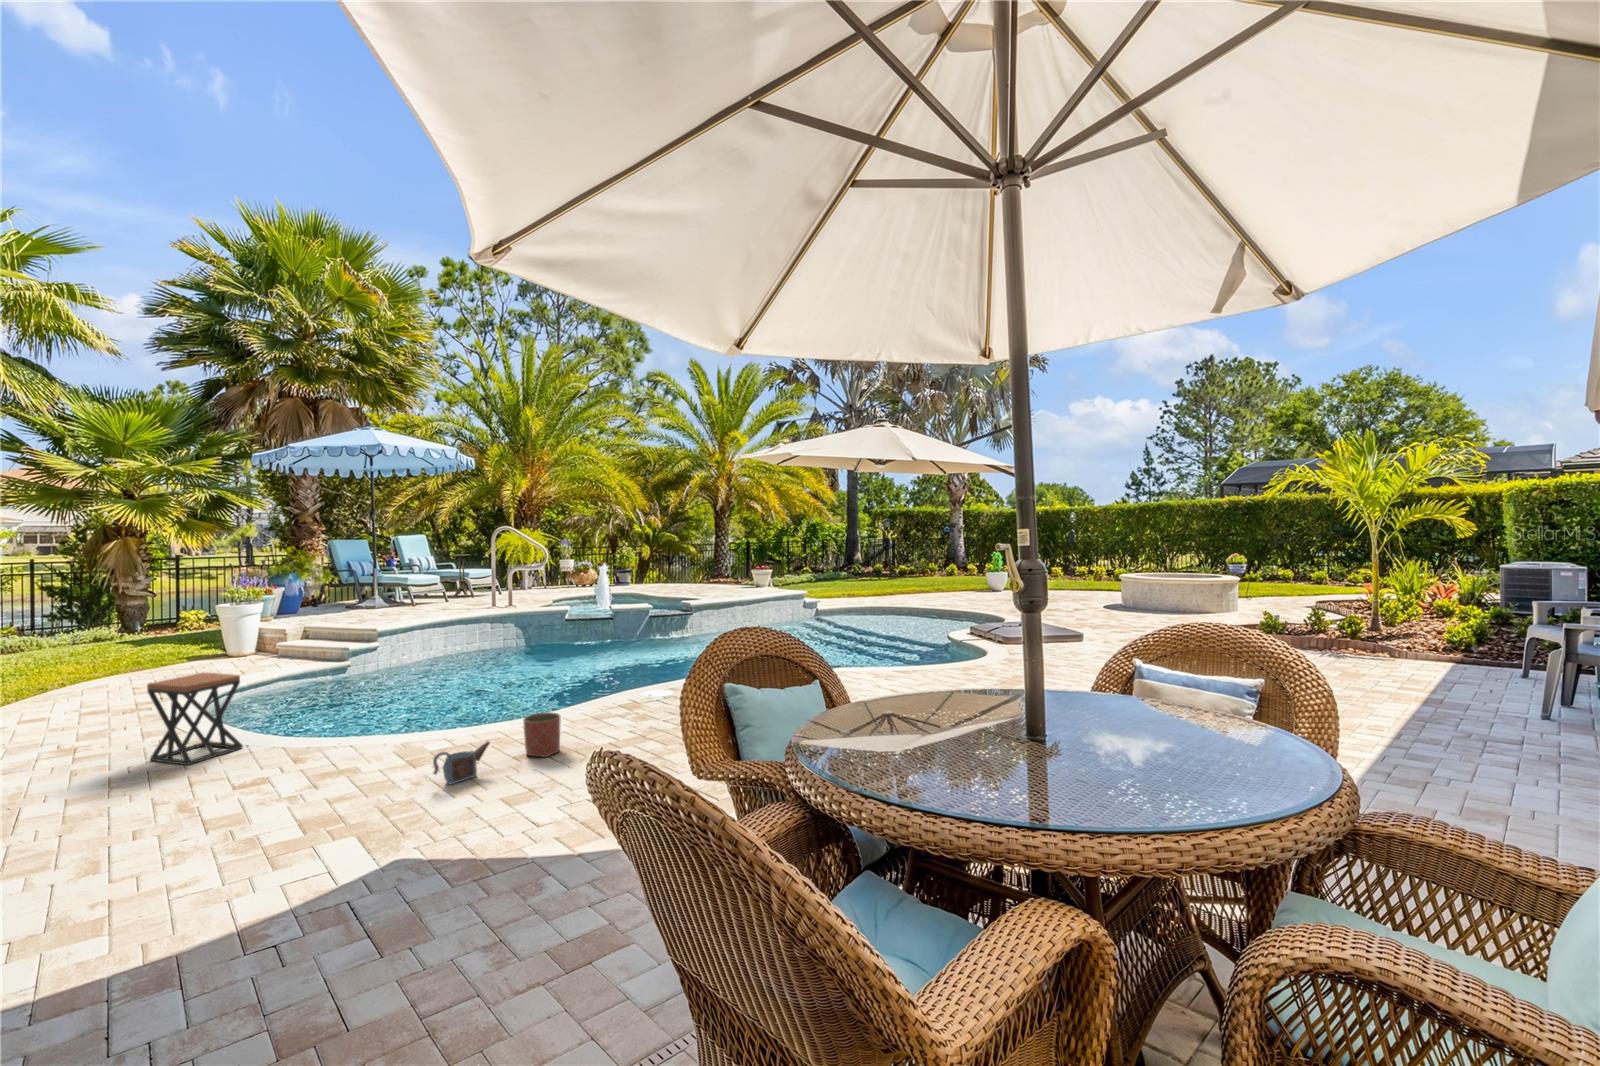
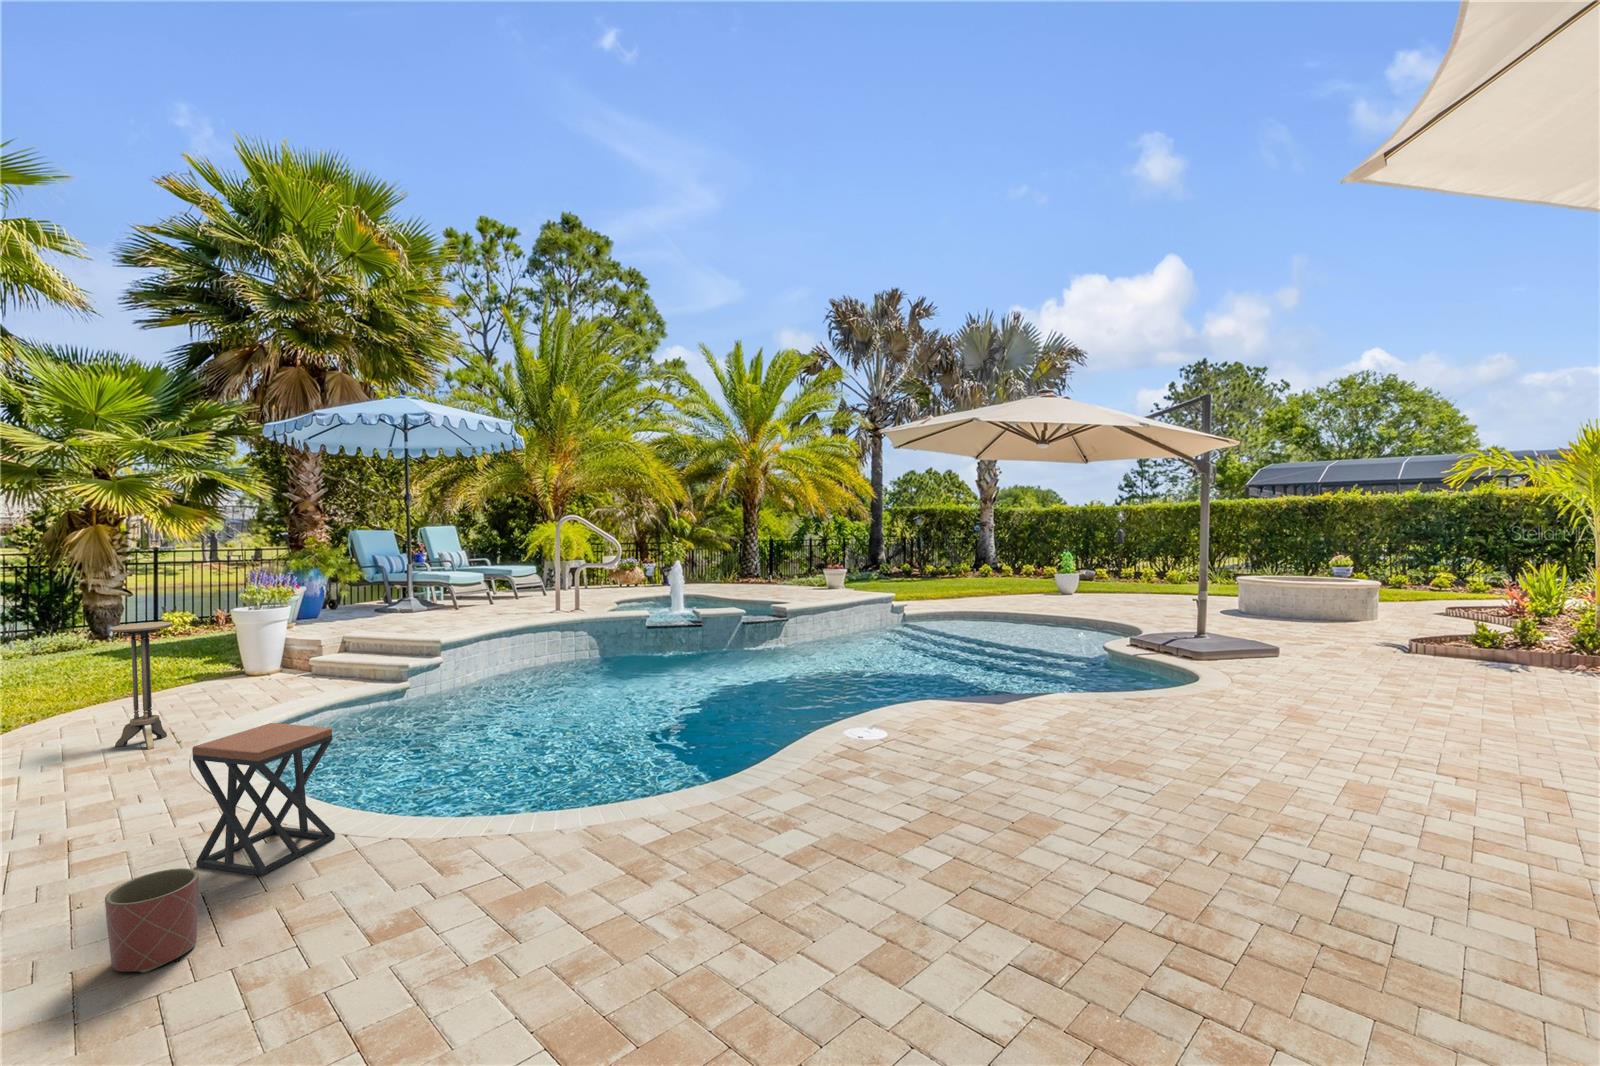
side table: present [453,554,471,597] -> present [109,622,172,749]
planter: present [523,712,560,757] -> present [105,868,198,973]
watering can: present [433,742,490,784] -> none [697,838,760,918]

